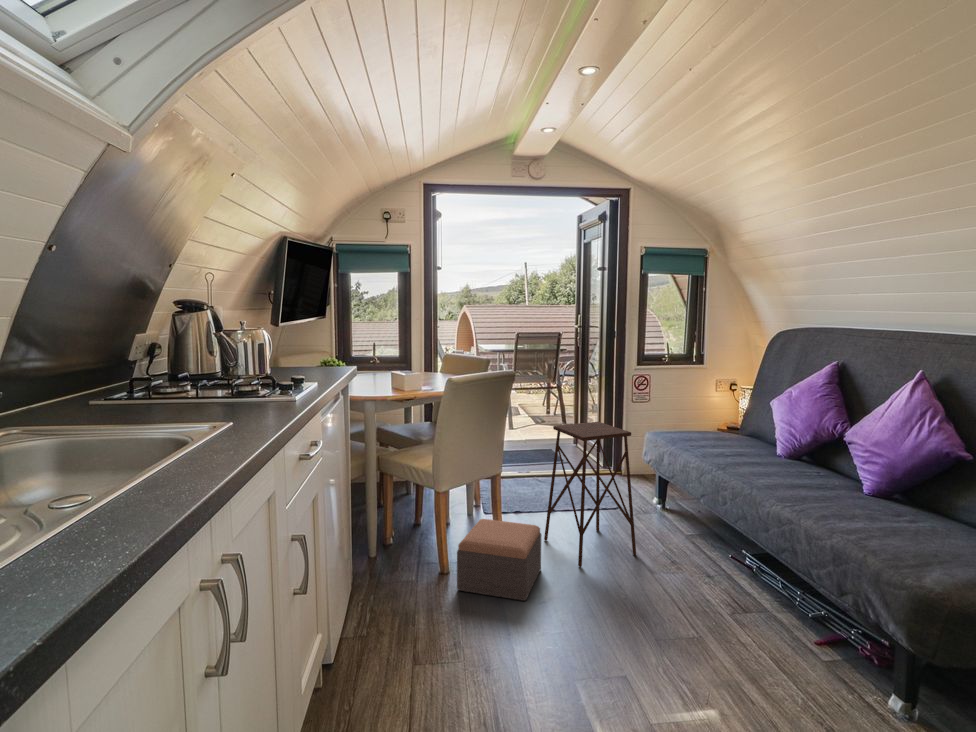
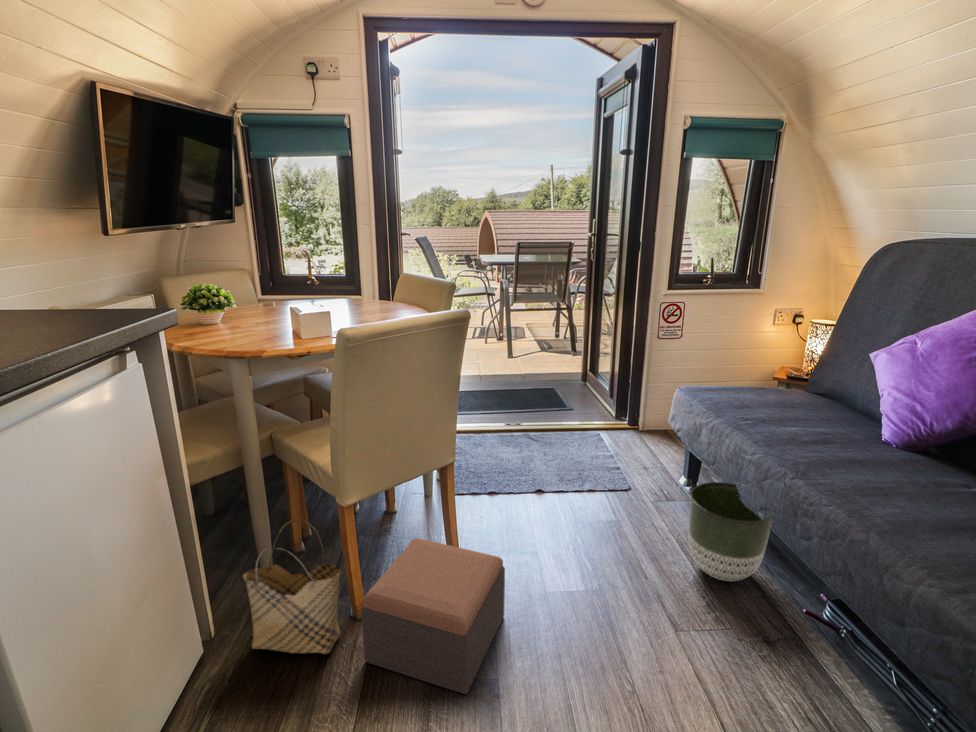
side table: present [544,422,636,567] -> none [519,385,656,612]
planter: none [658,487,711,550] -> present [688,482,773,581]
woven basket: none [380,500,440,586] -> present [243,519,340,654]

